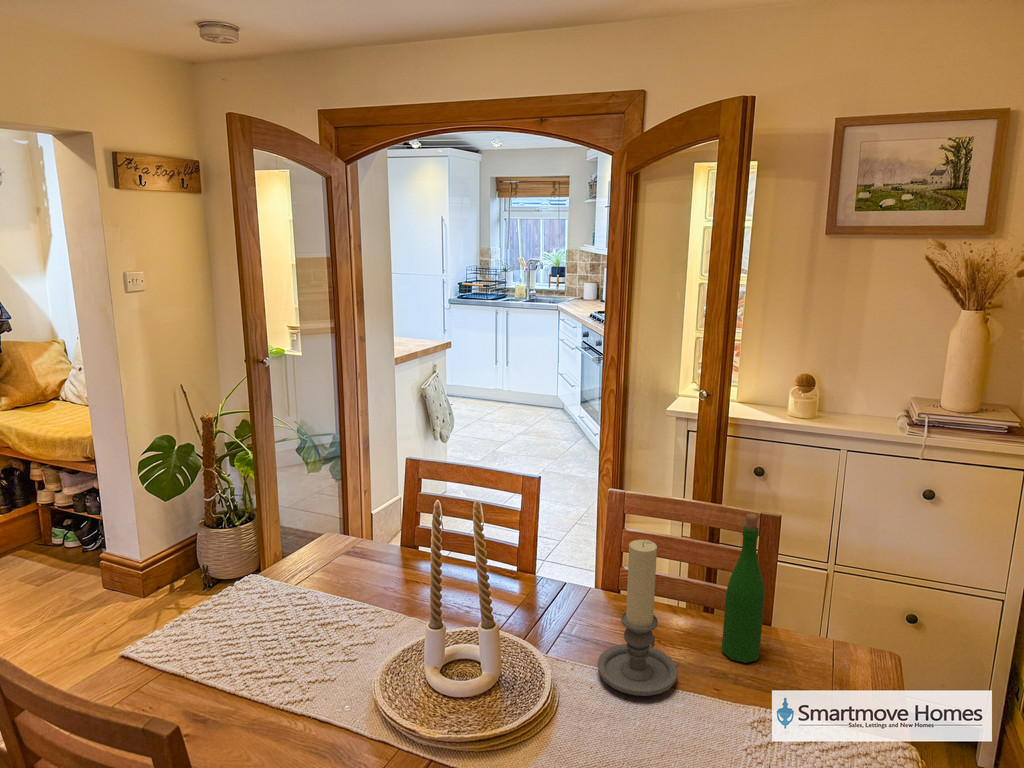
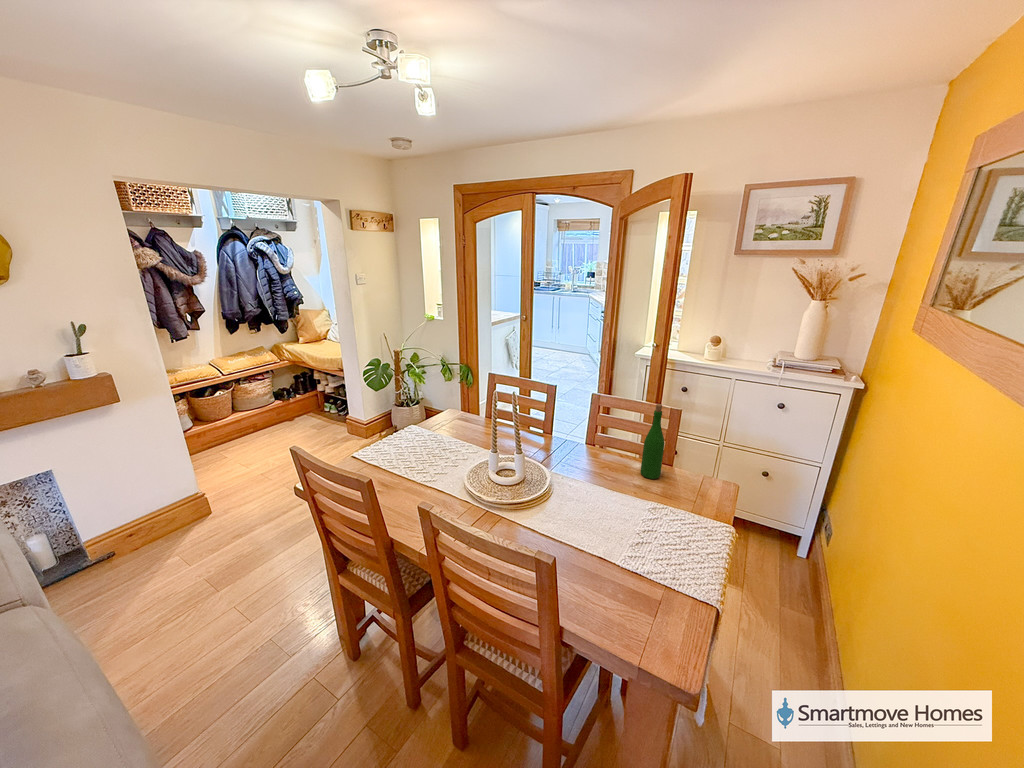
candle holder: present [598,540,678,696] -> none [574,413,614,489]

